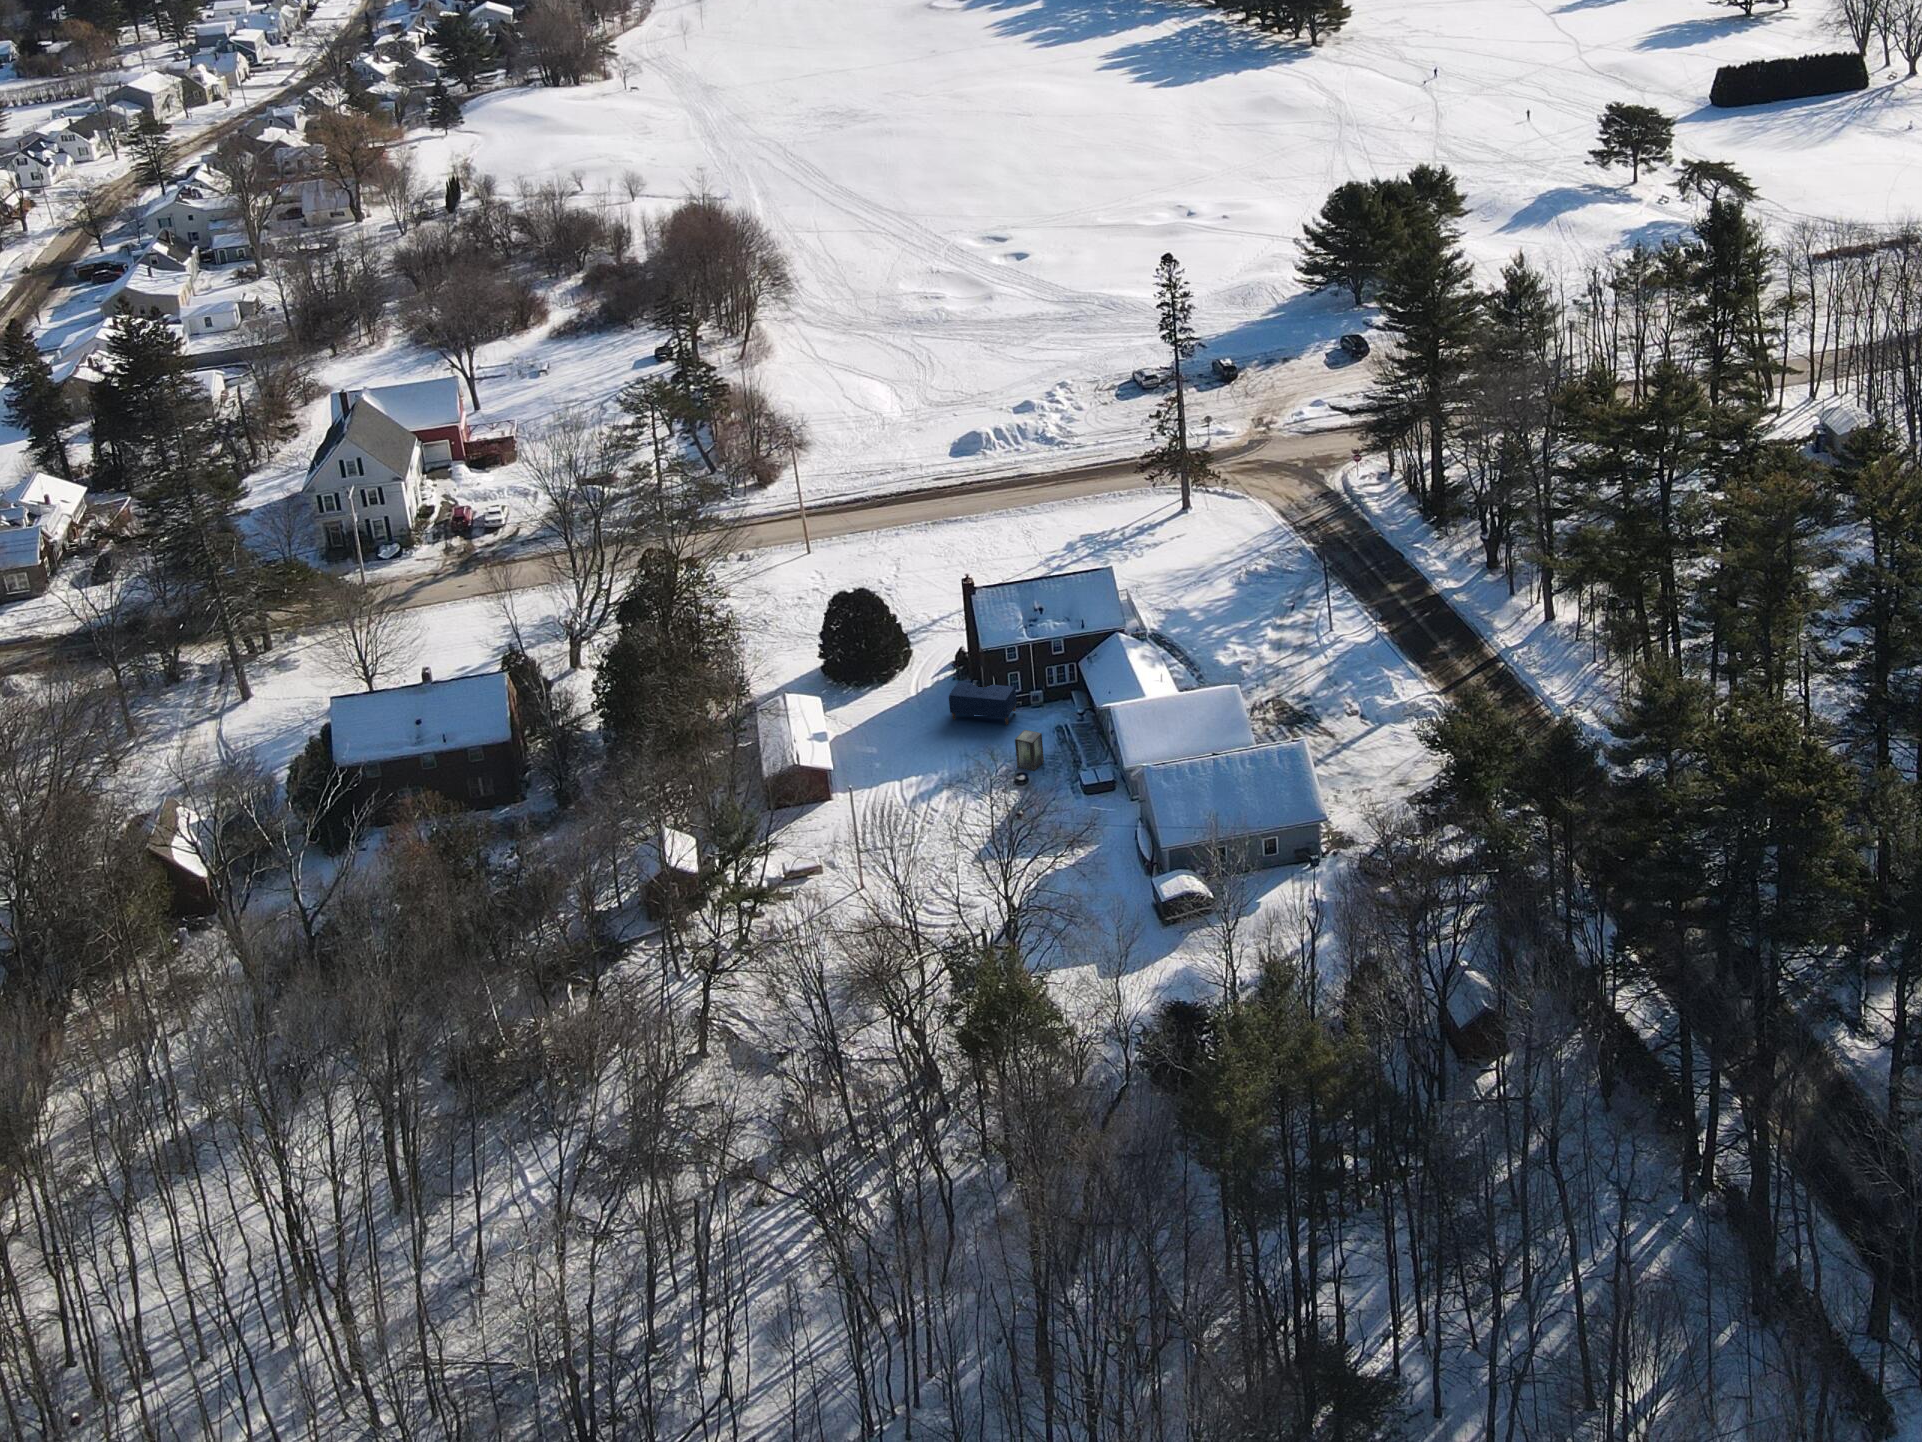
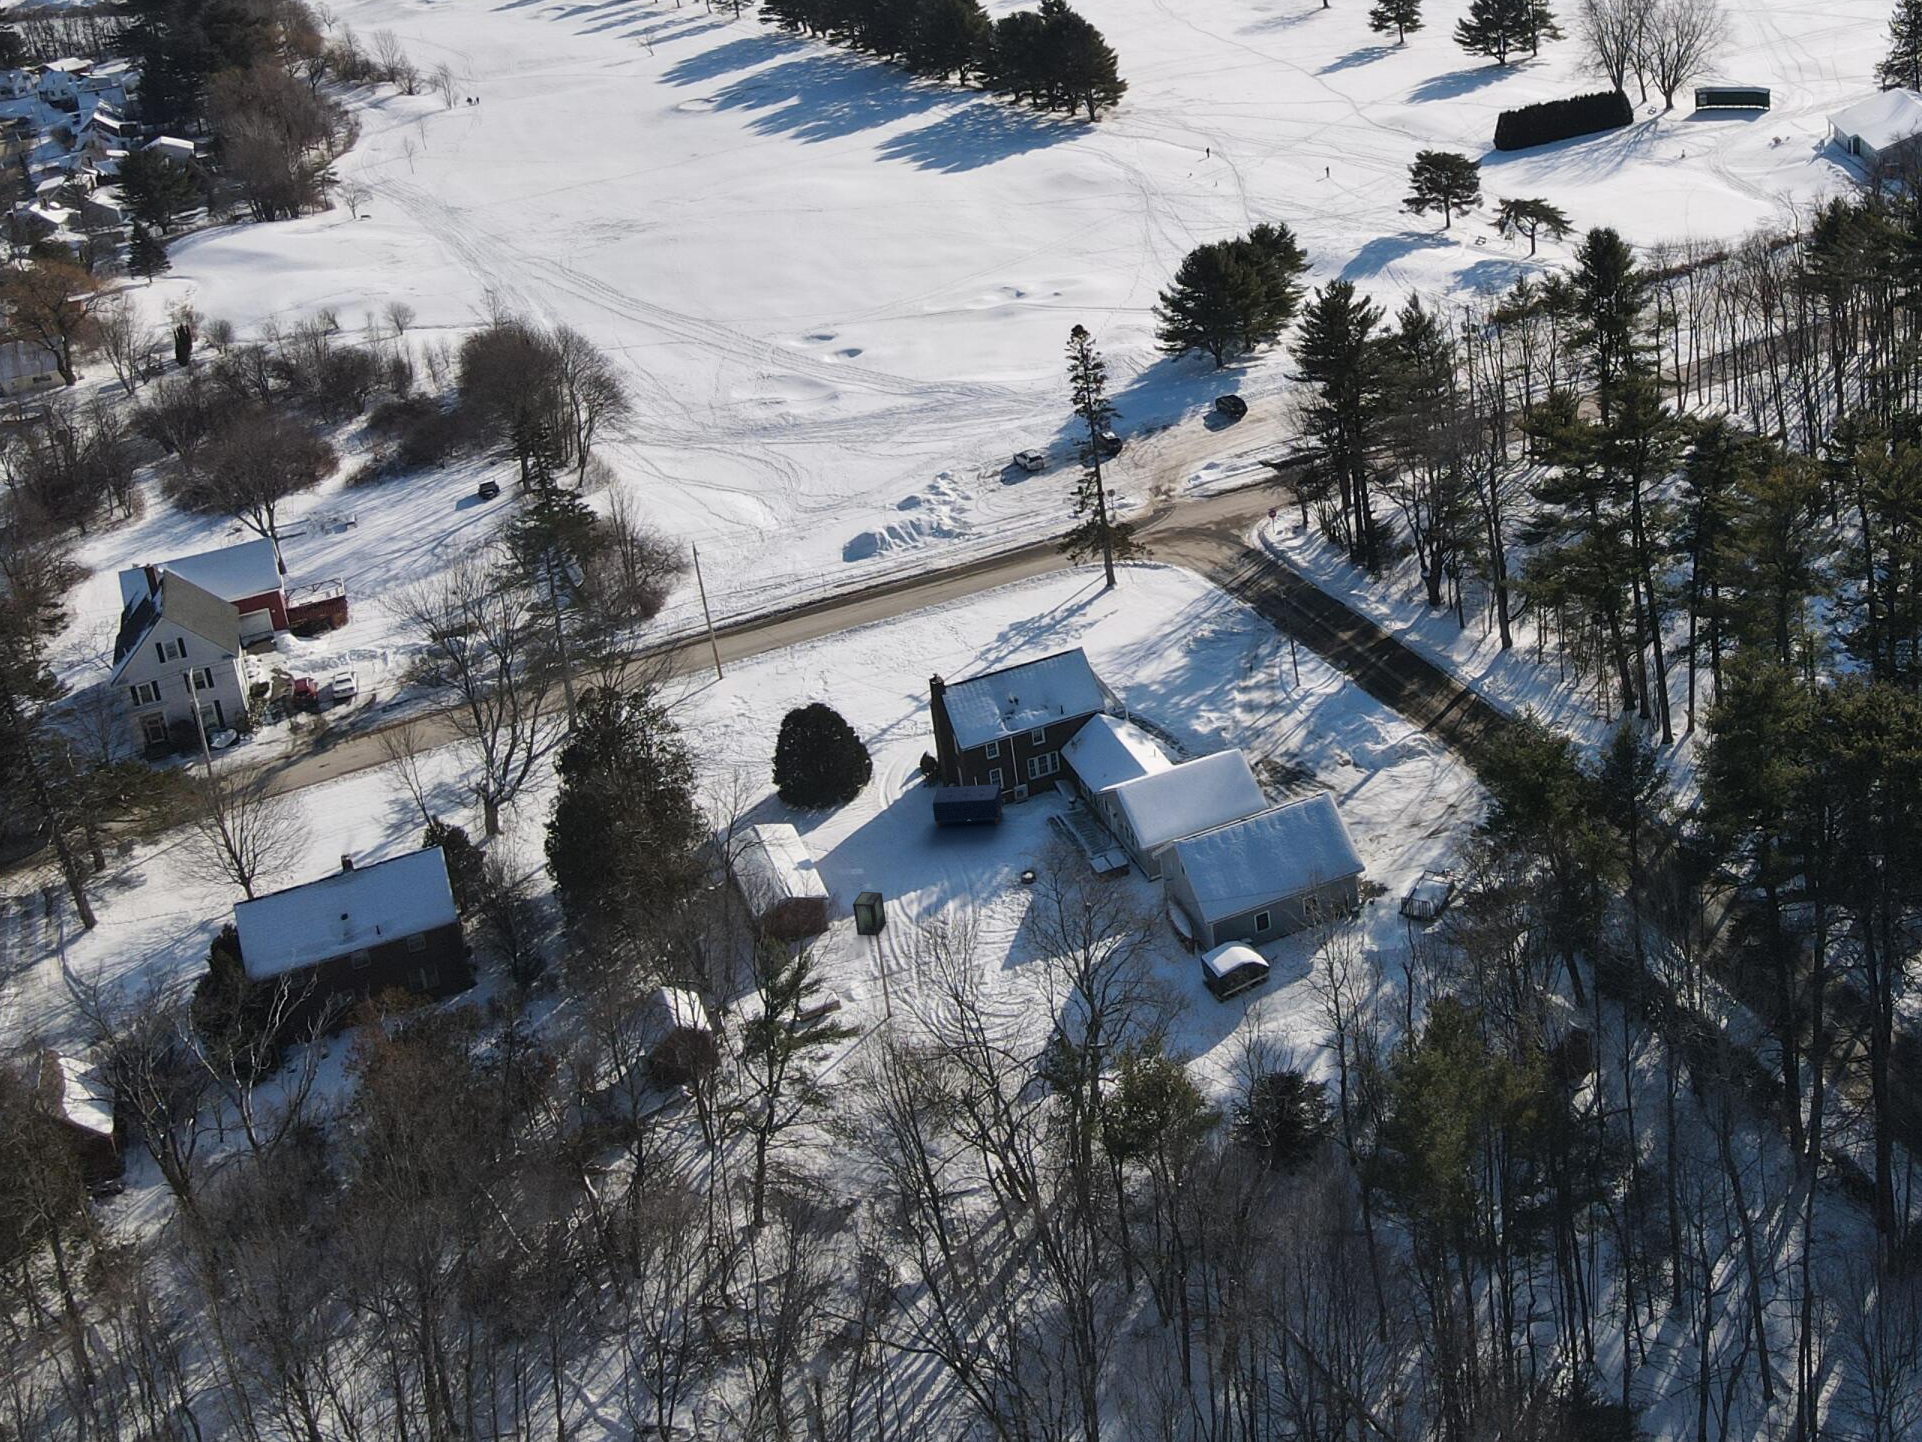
storage box: present [1015,730,1044,771] -> present [853,892,886,936]

